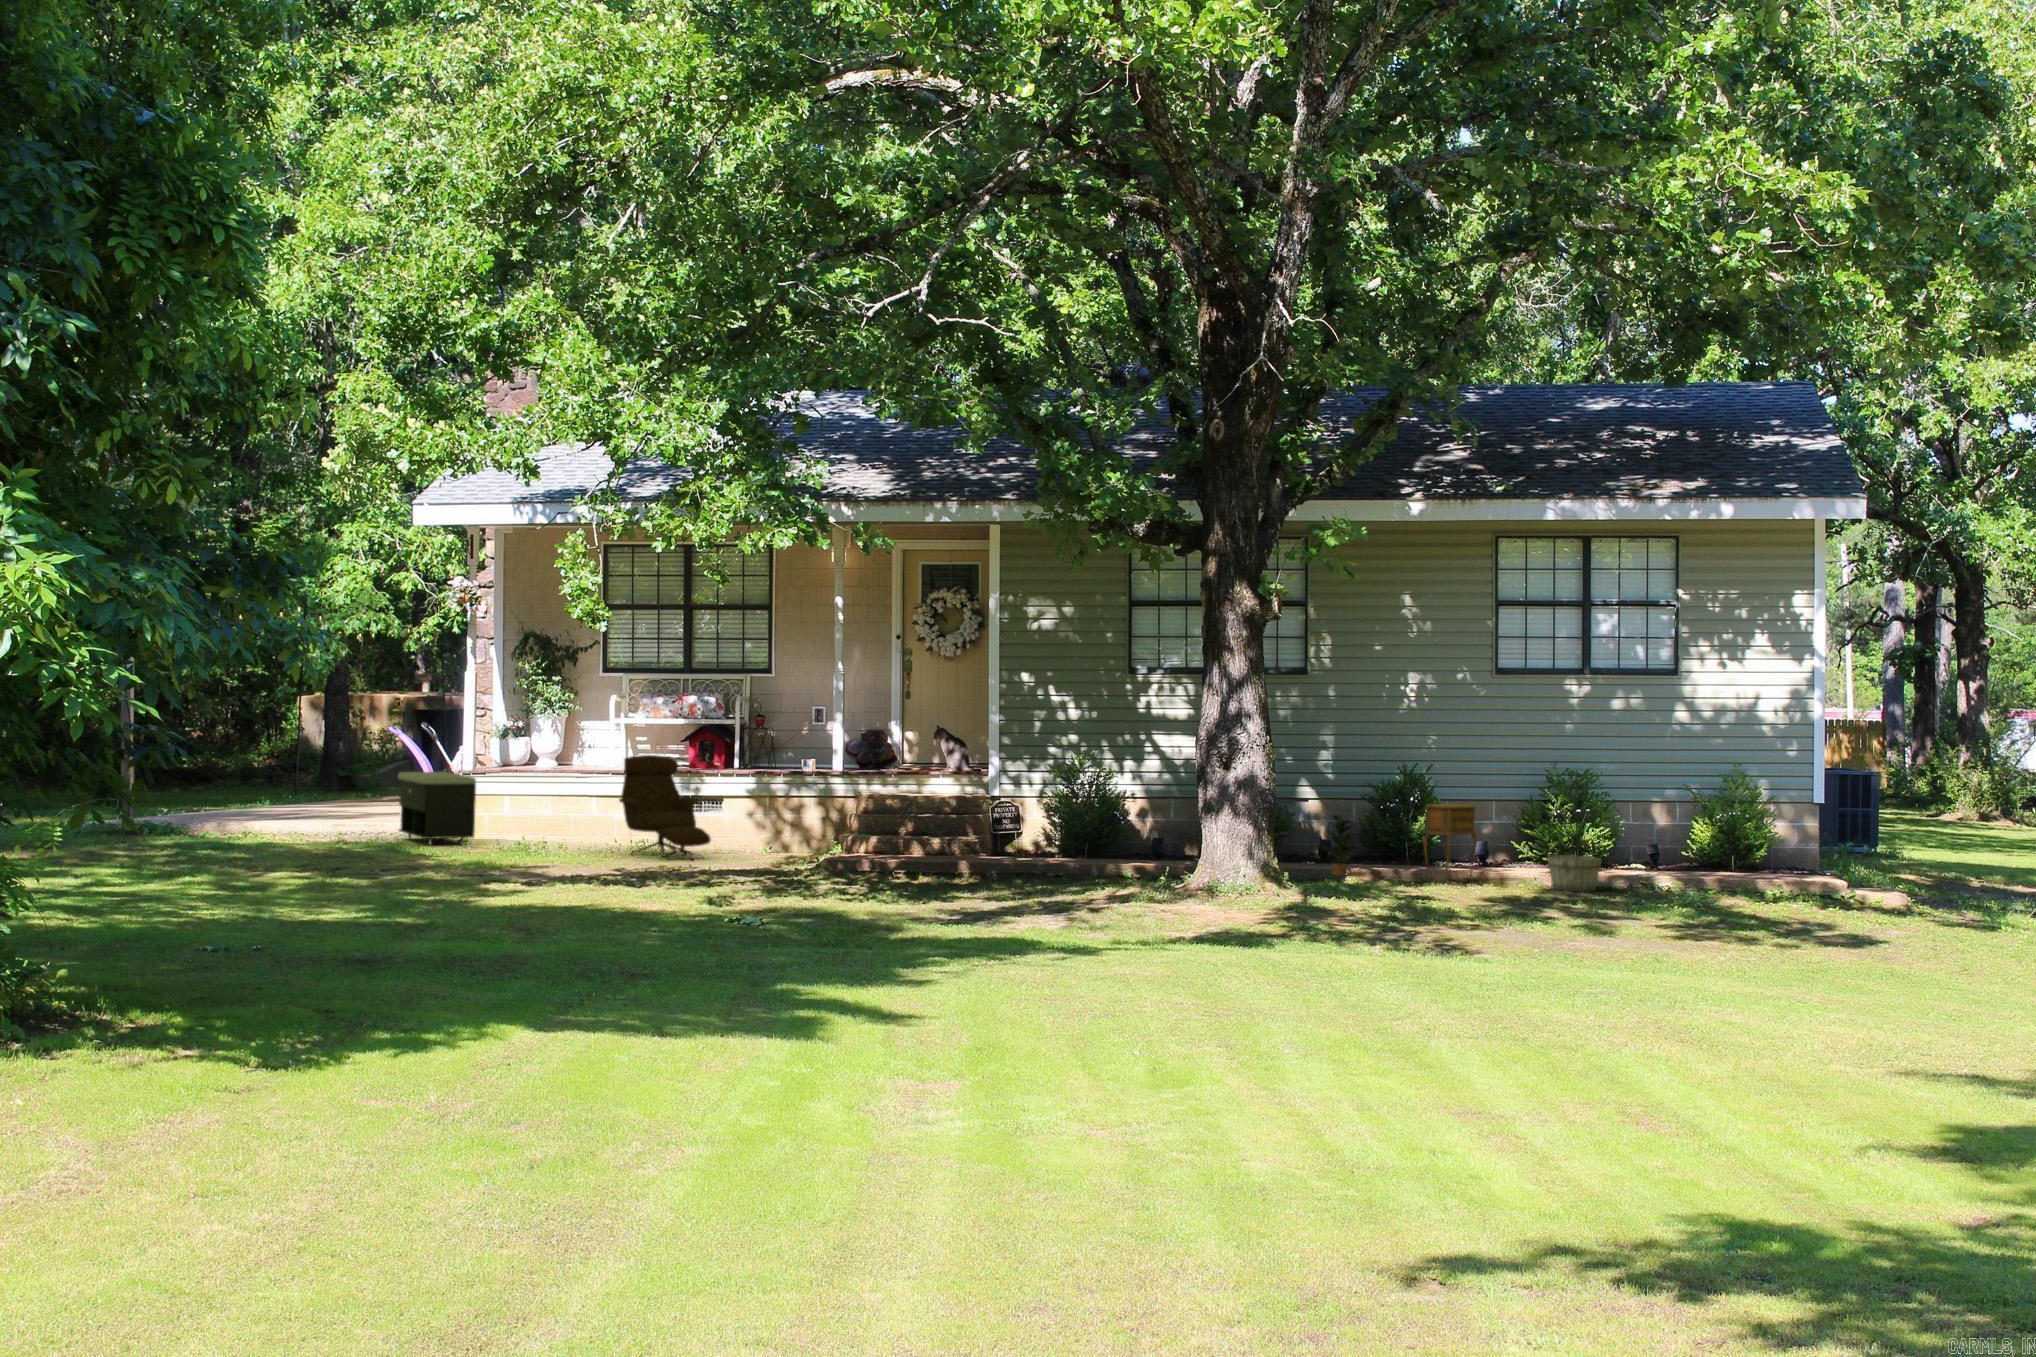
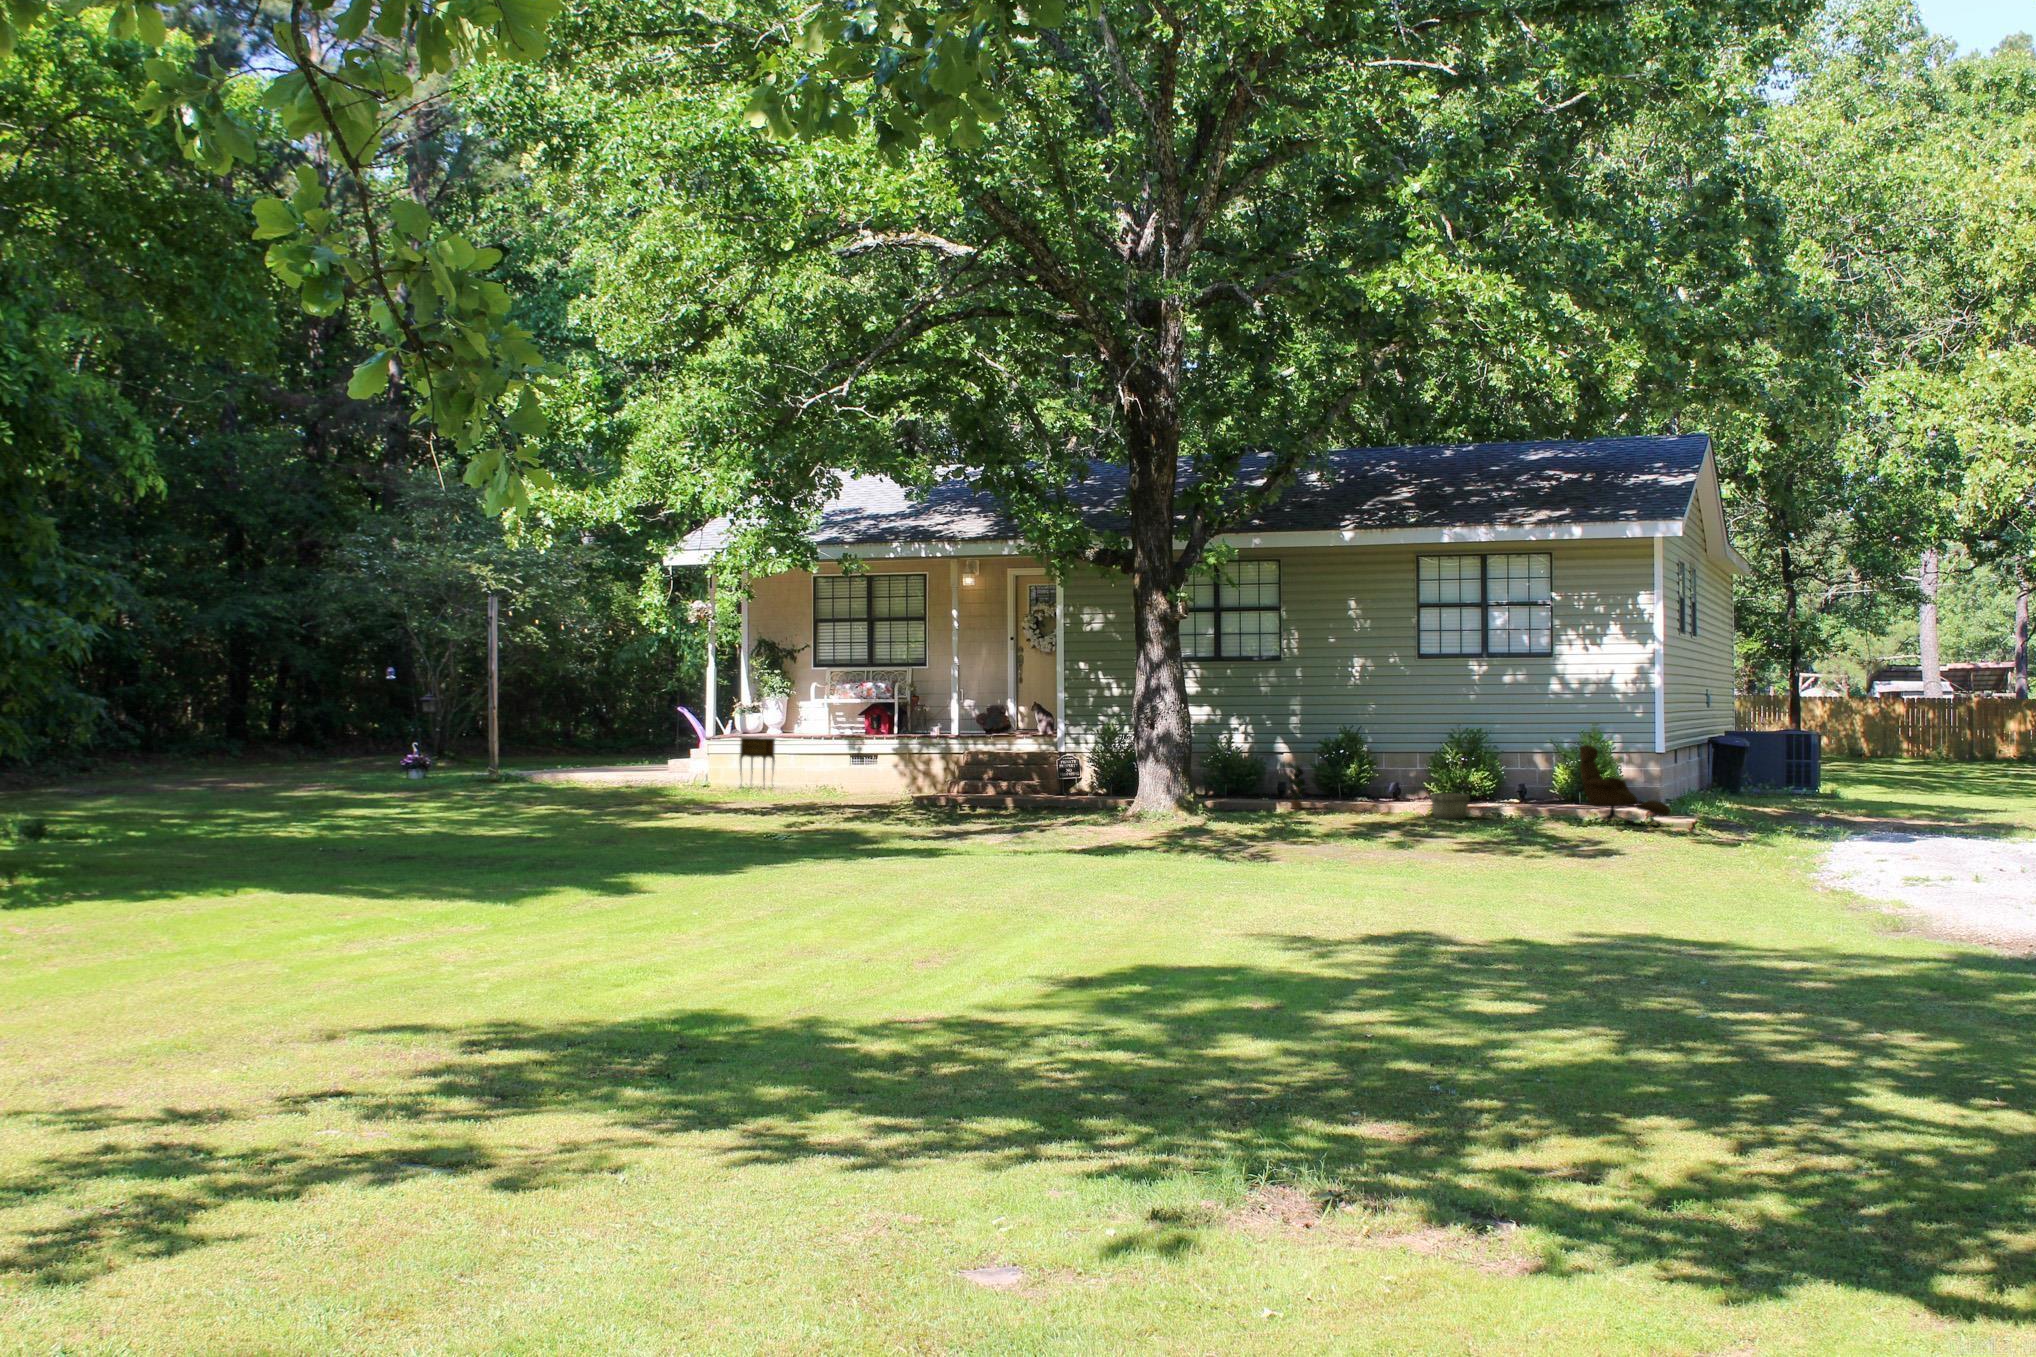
lounge chair: present [619,755,711,859] -> present [1580,745,1671,826]
storage bench: present [398,772,476,845] -> none [677,738,721,787]
side table: present [1423,804,1477,883] -> present [740,737,775,785]

